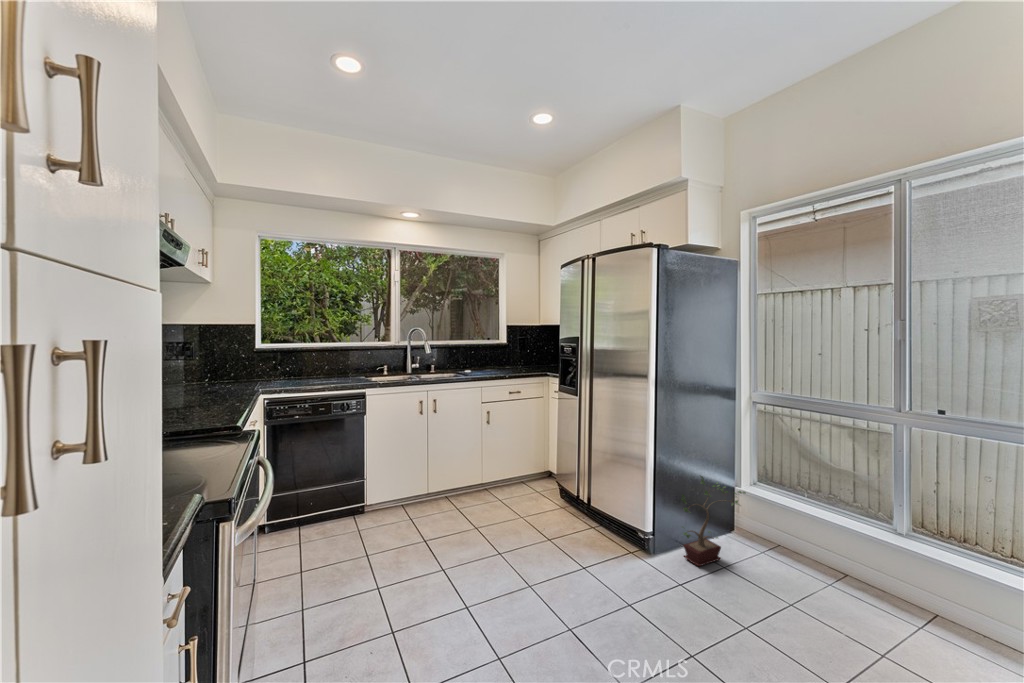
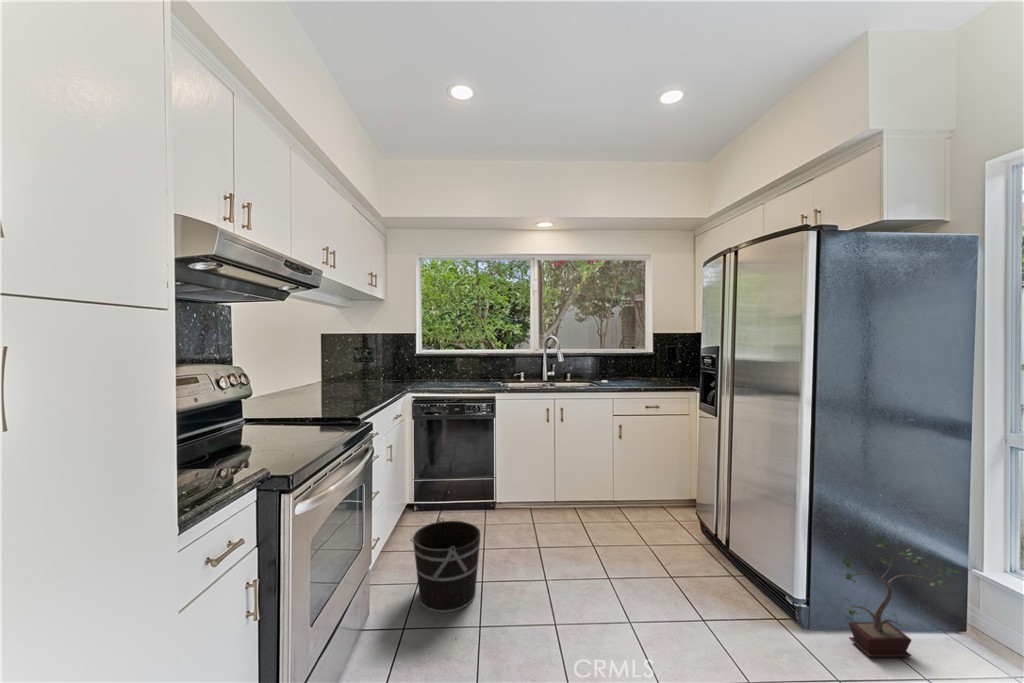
bucket: none [300,528,380,631] -> present [410,518,480,612]

